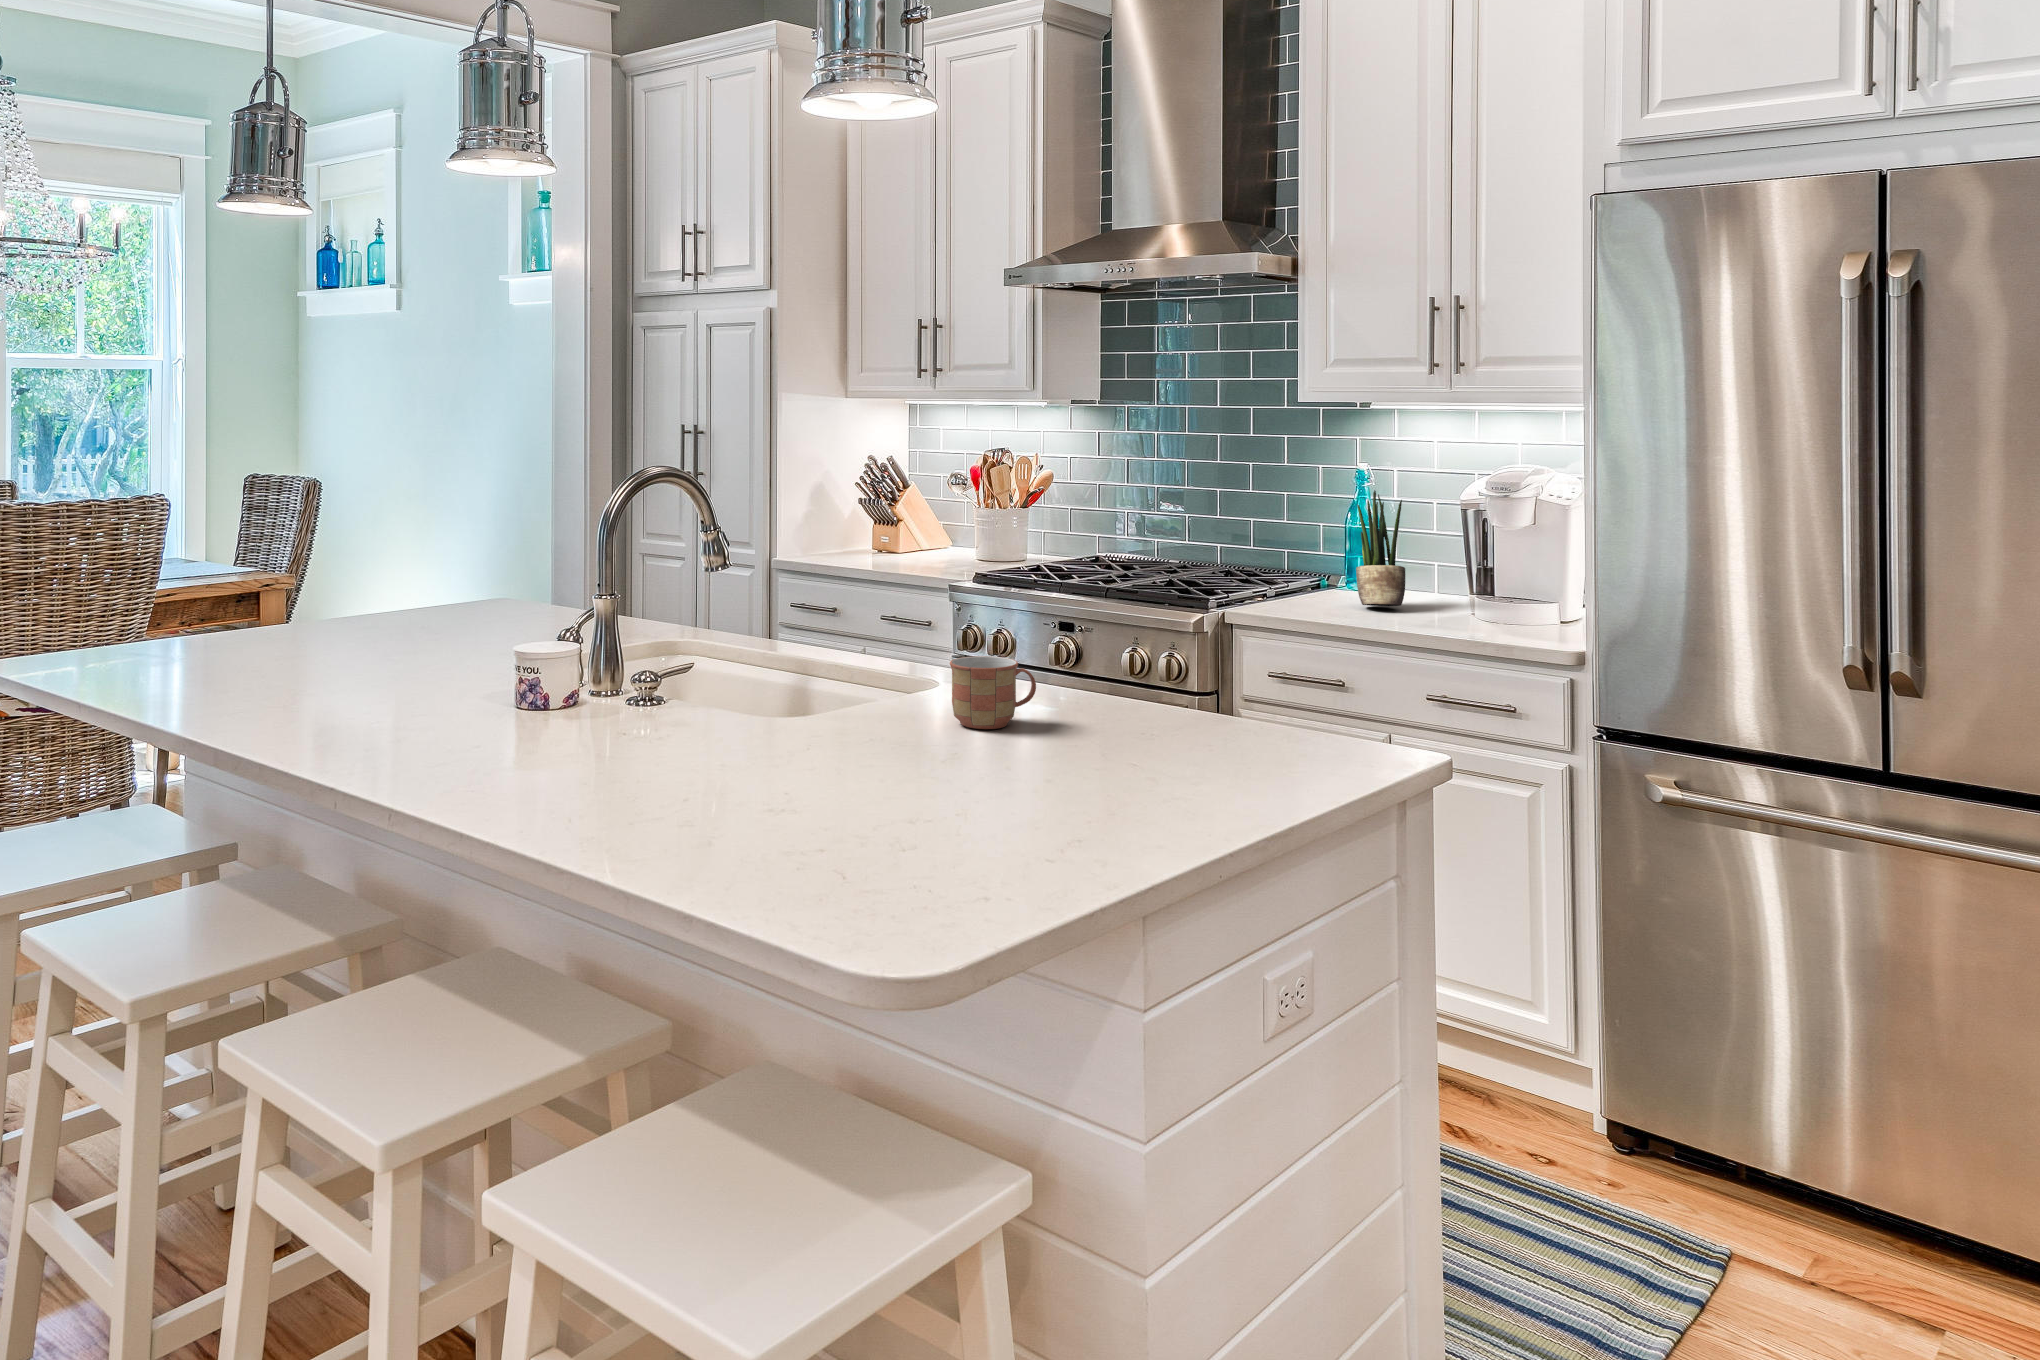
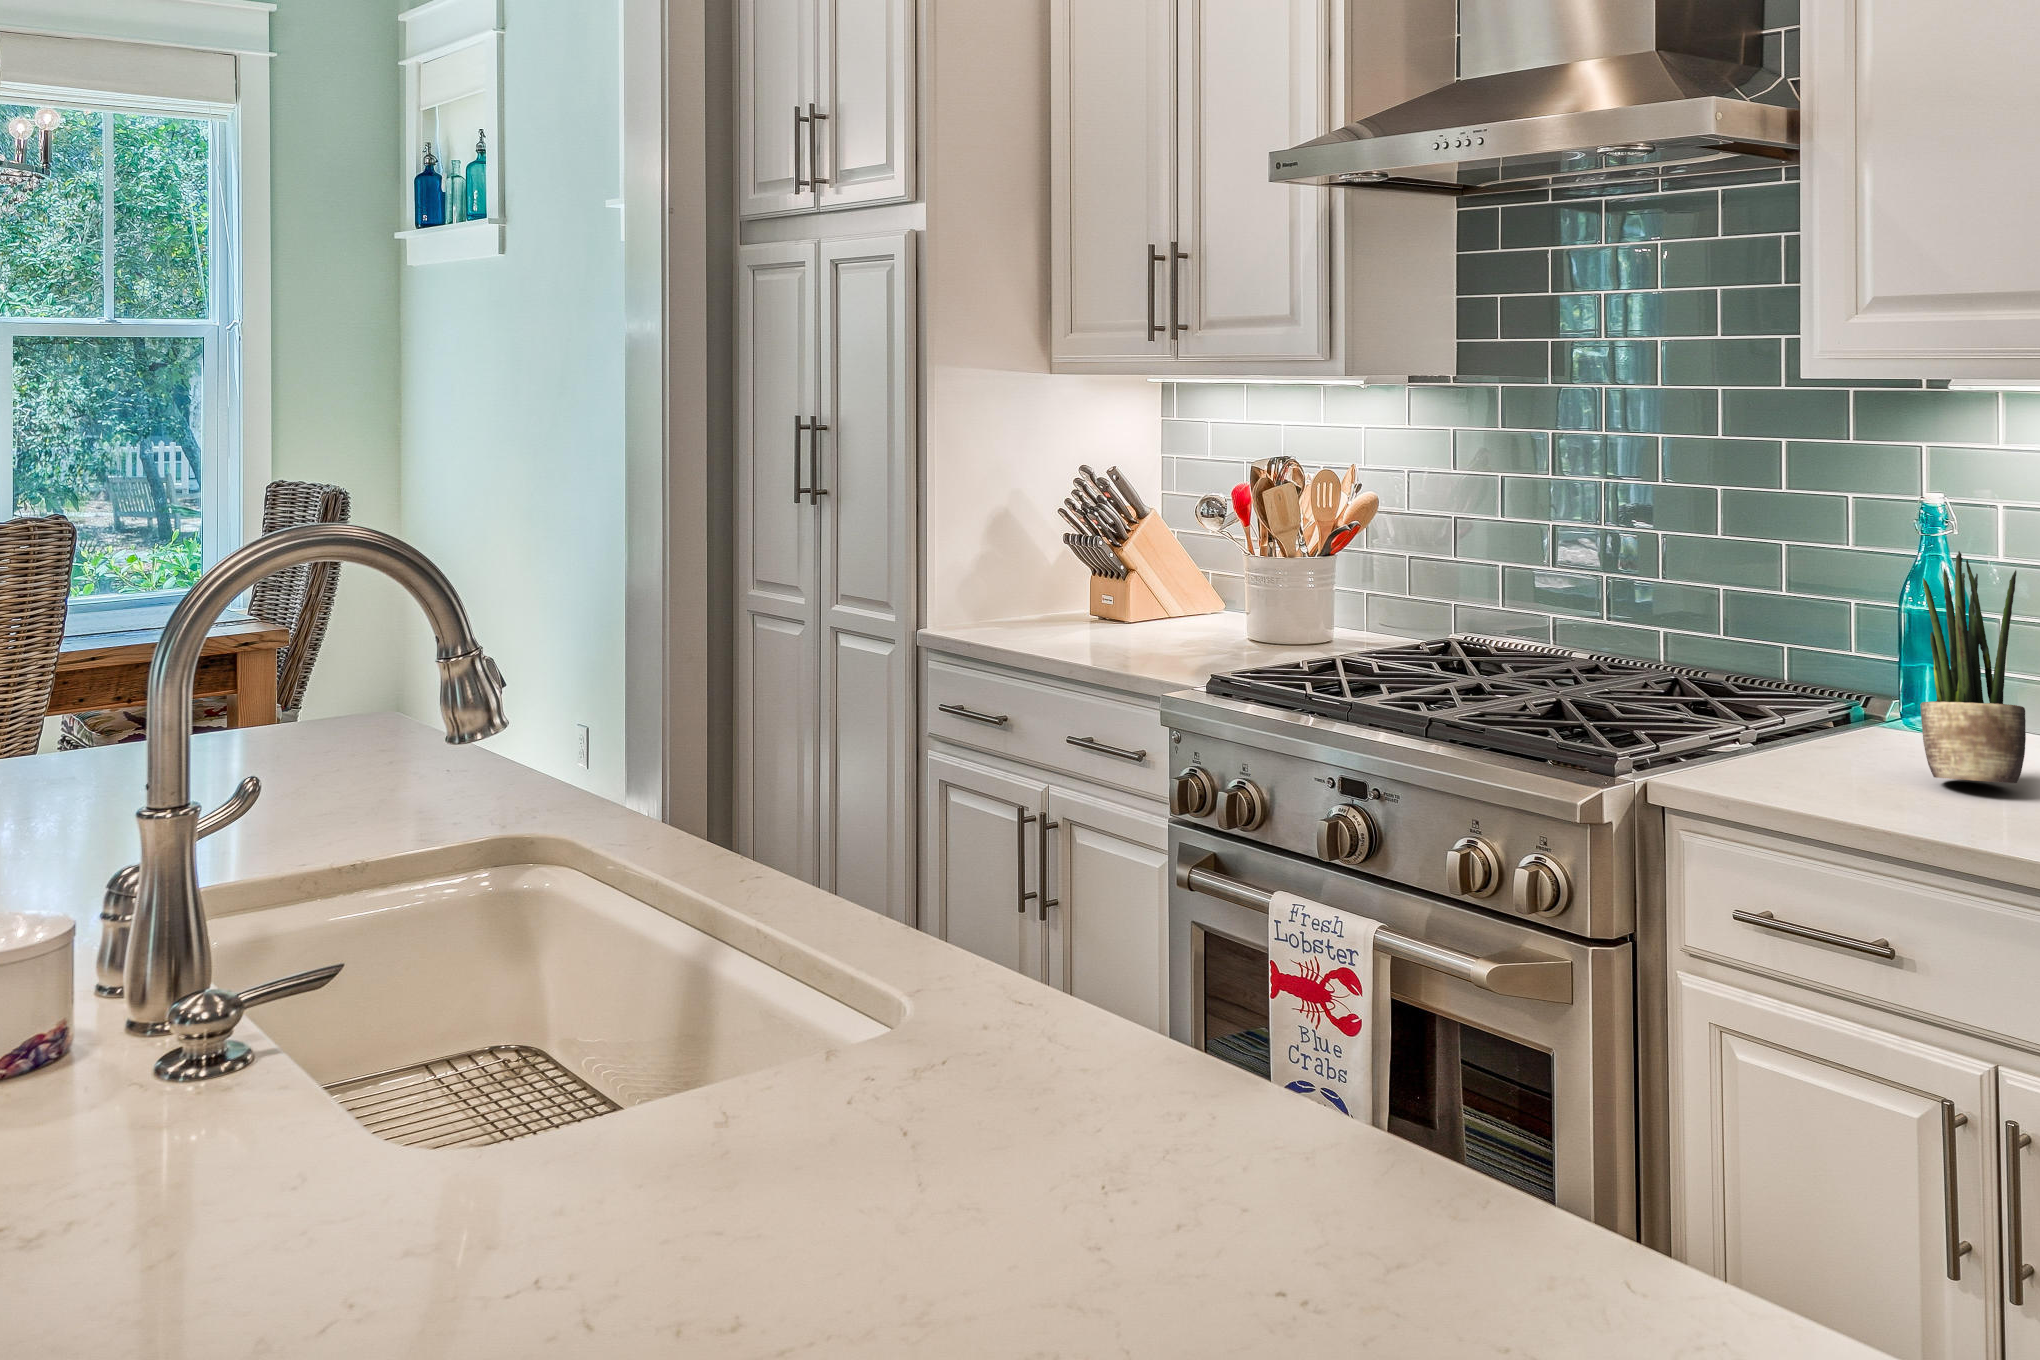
mug: present [950,656,1036,729] -> none [816,1016,1048,1241]

